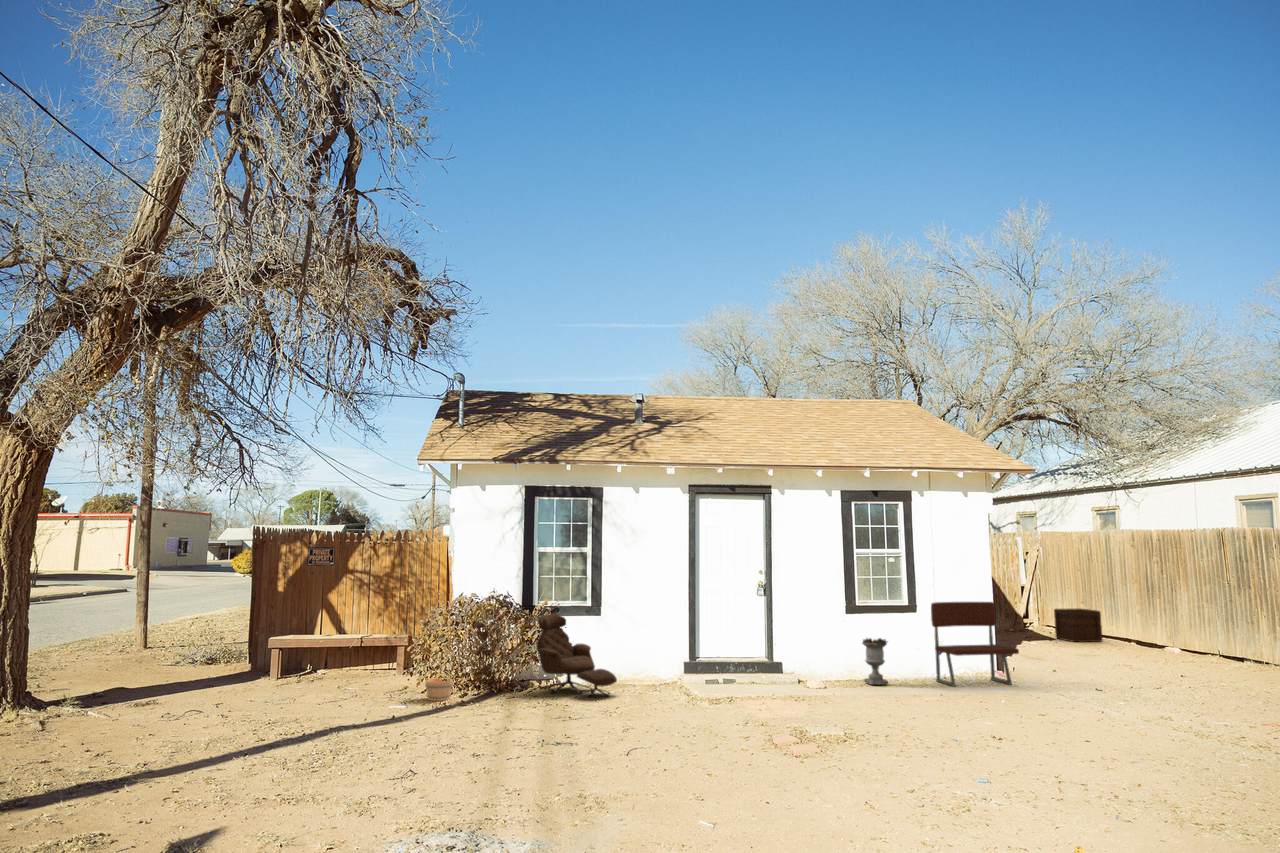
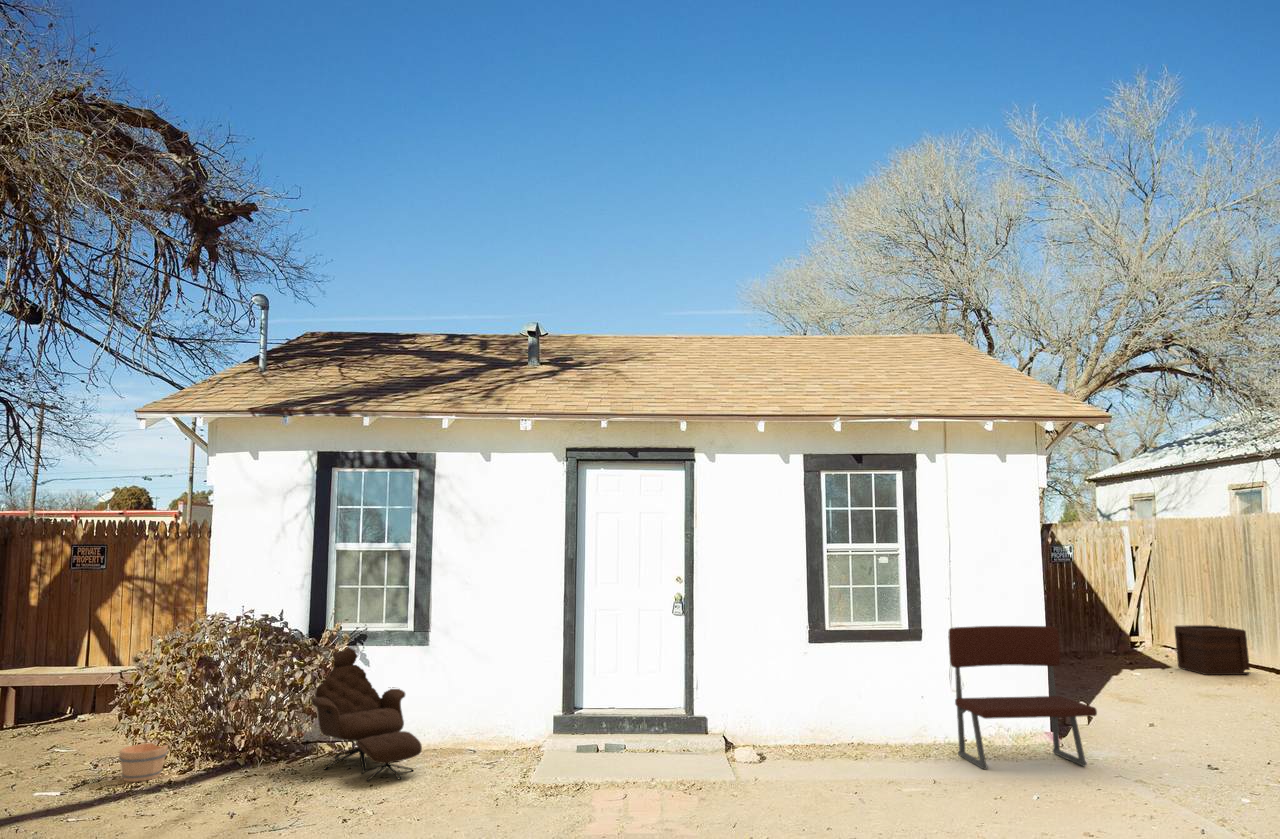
planter: present [862,638,888,685] -> none [833,683,875,763]

